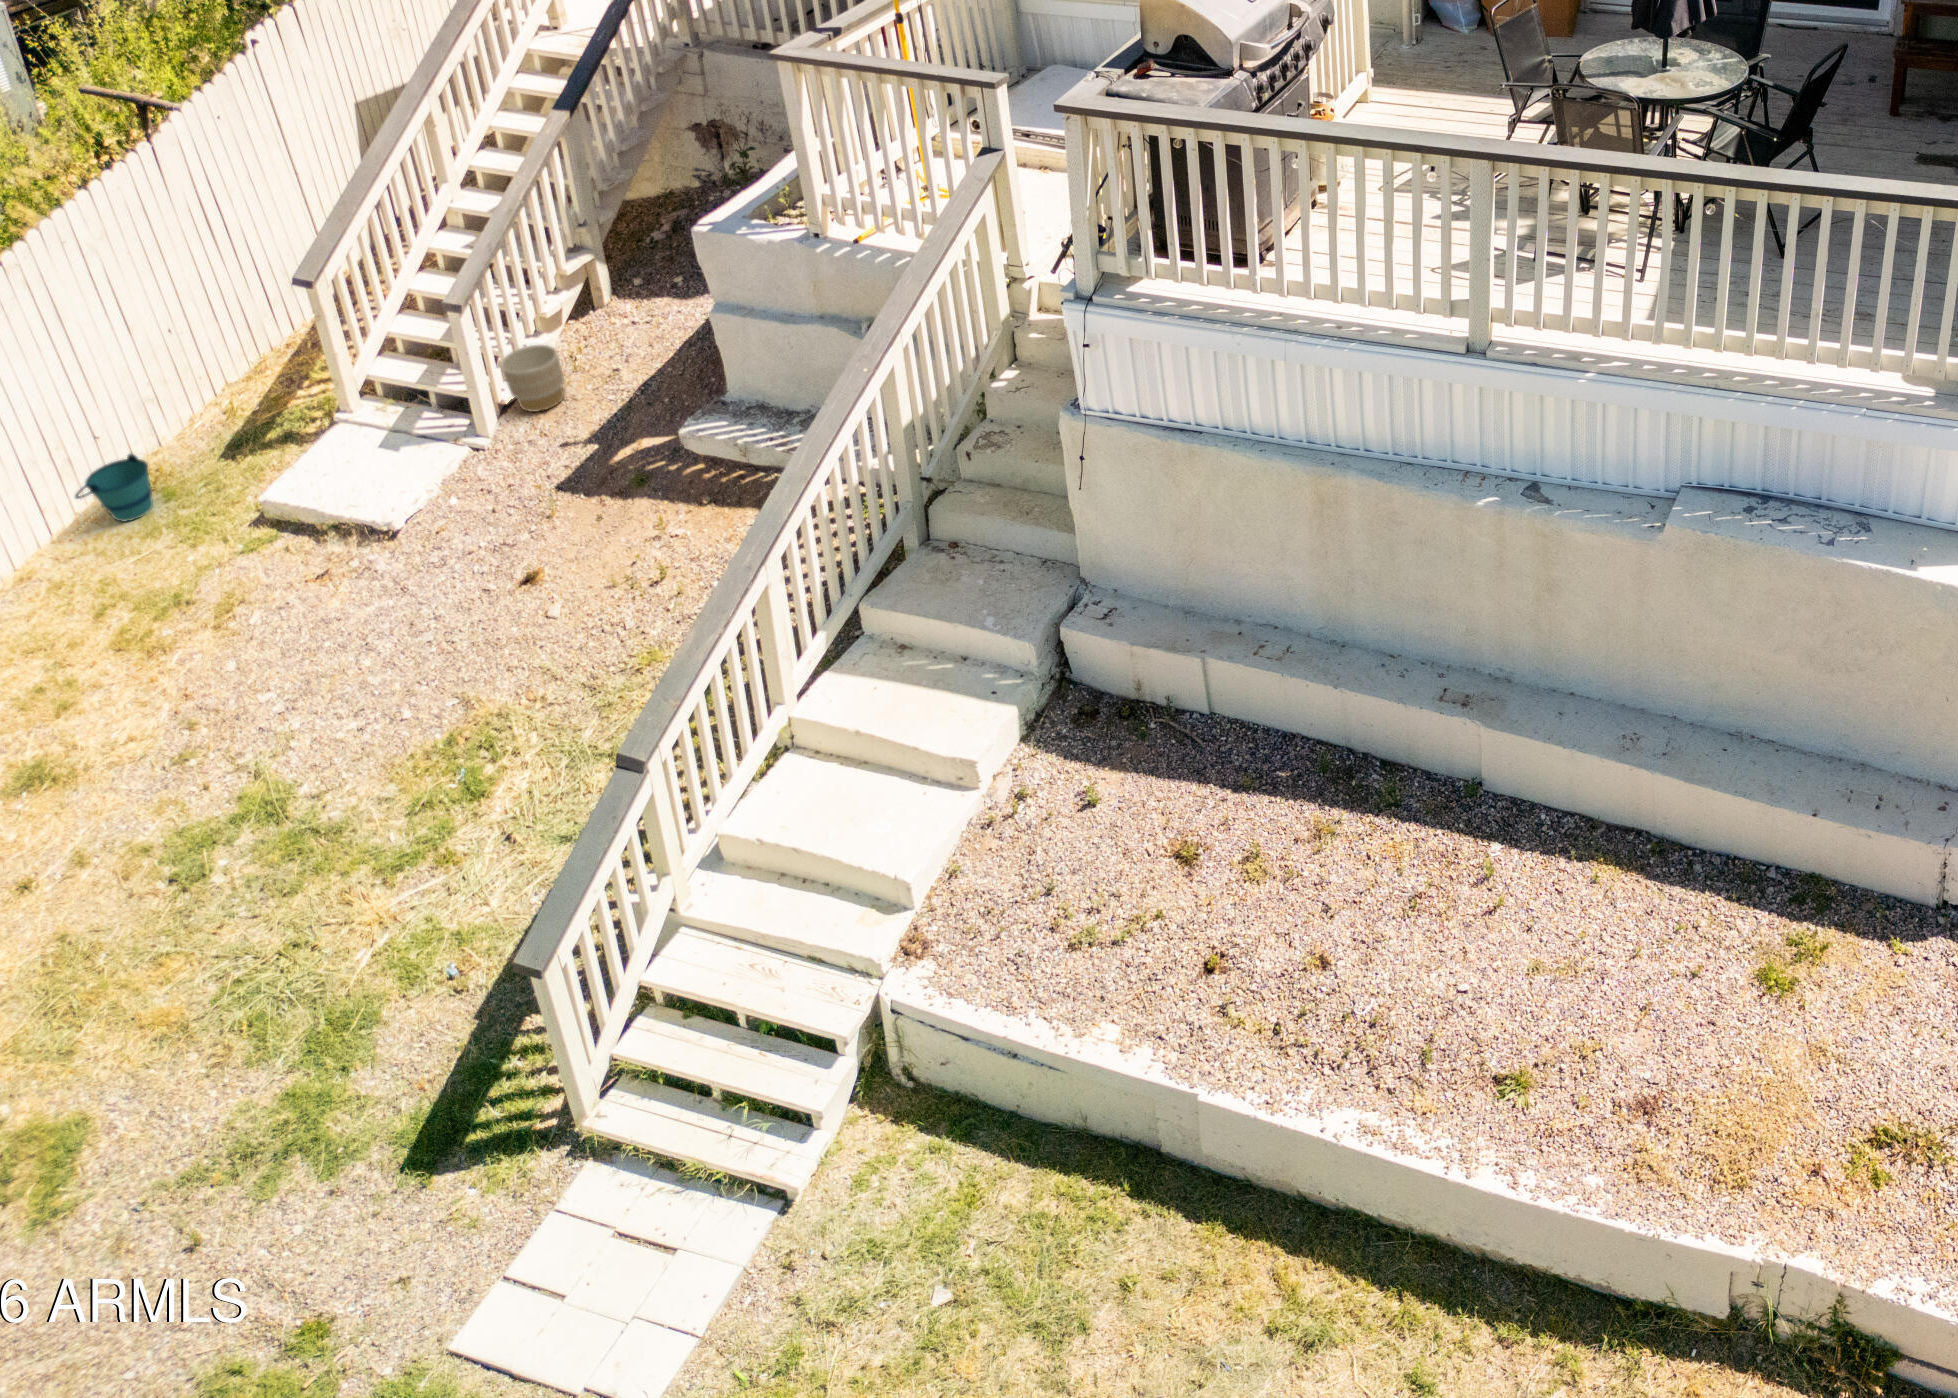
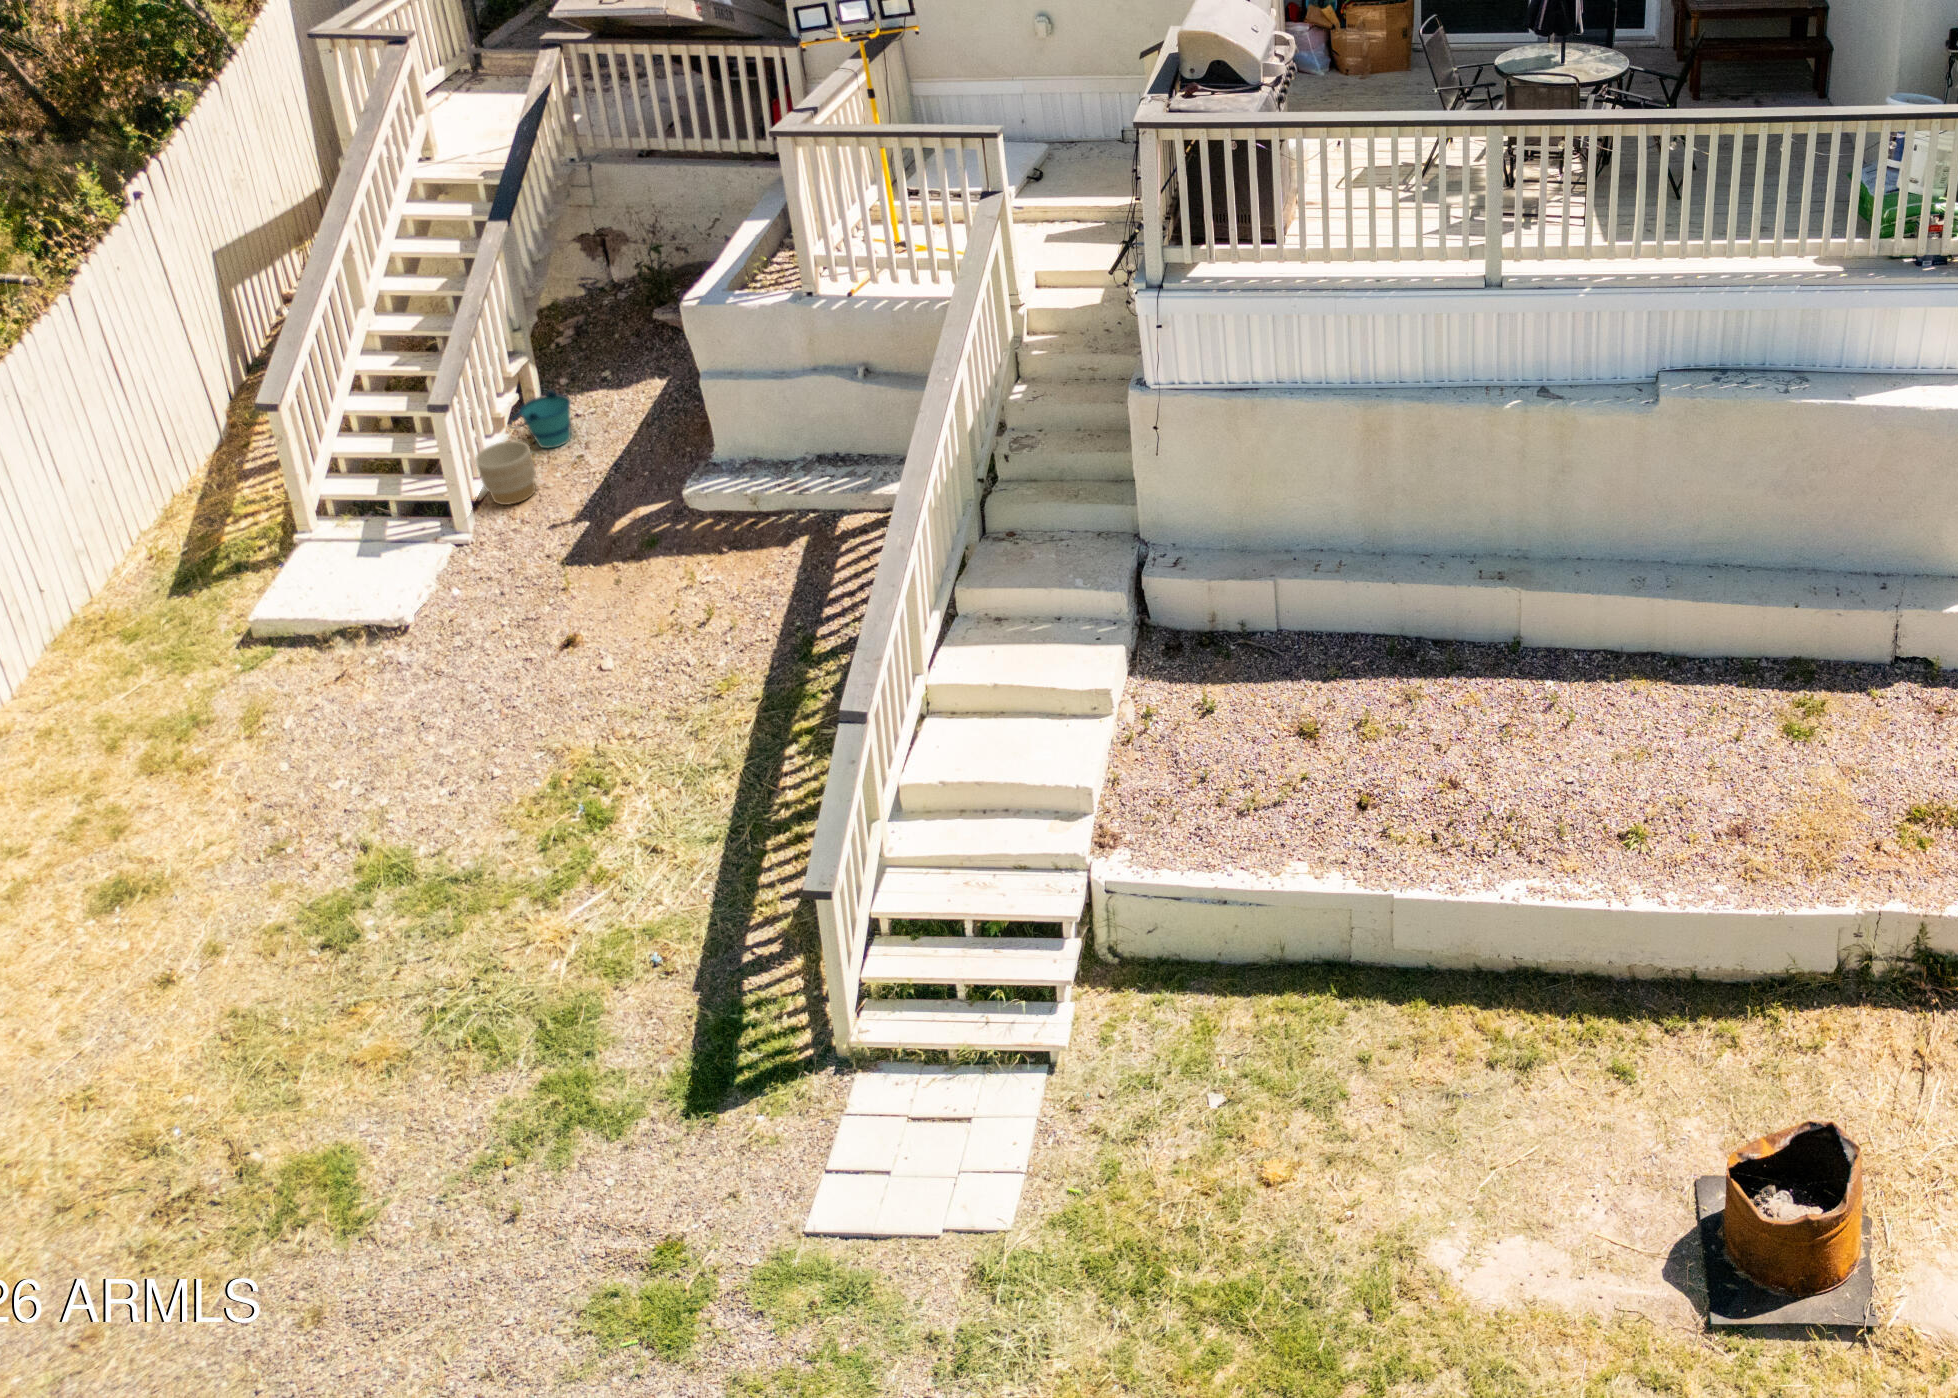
bucket: present [75,454,153,521] -> present [509,390,571,448]

